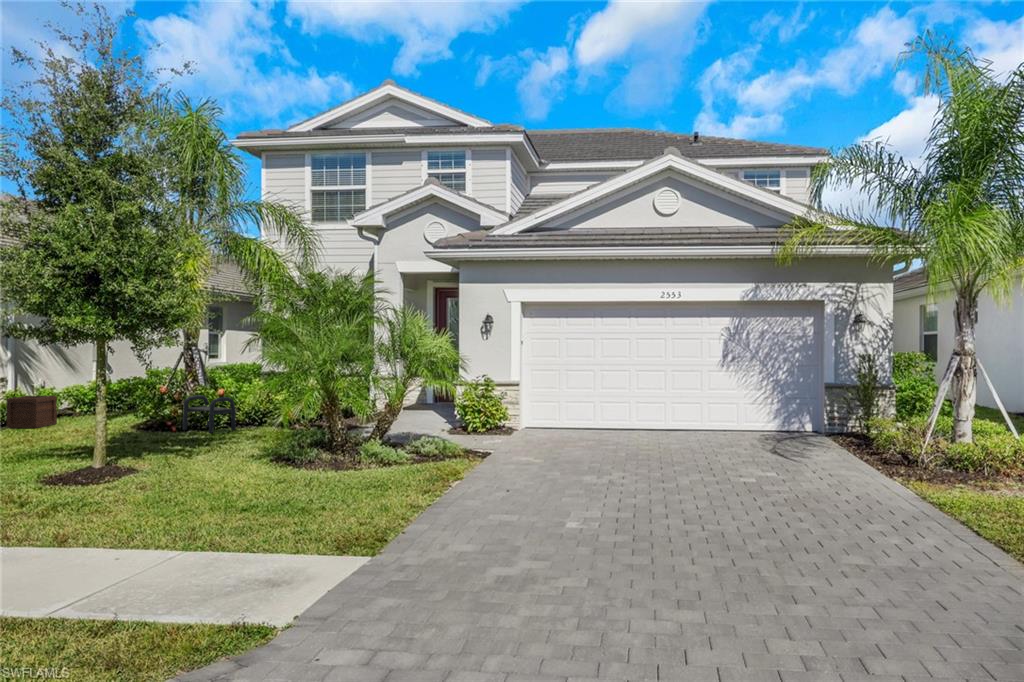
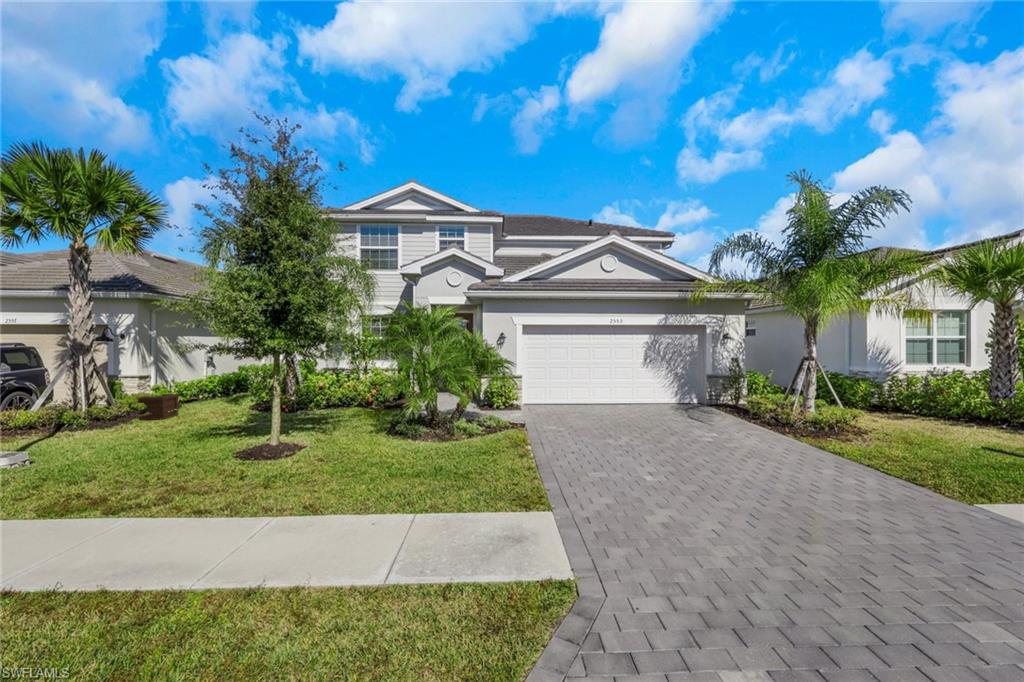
bench: present [183,395,236,433] -> none [284,391,325,419]

